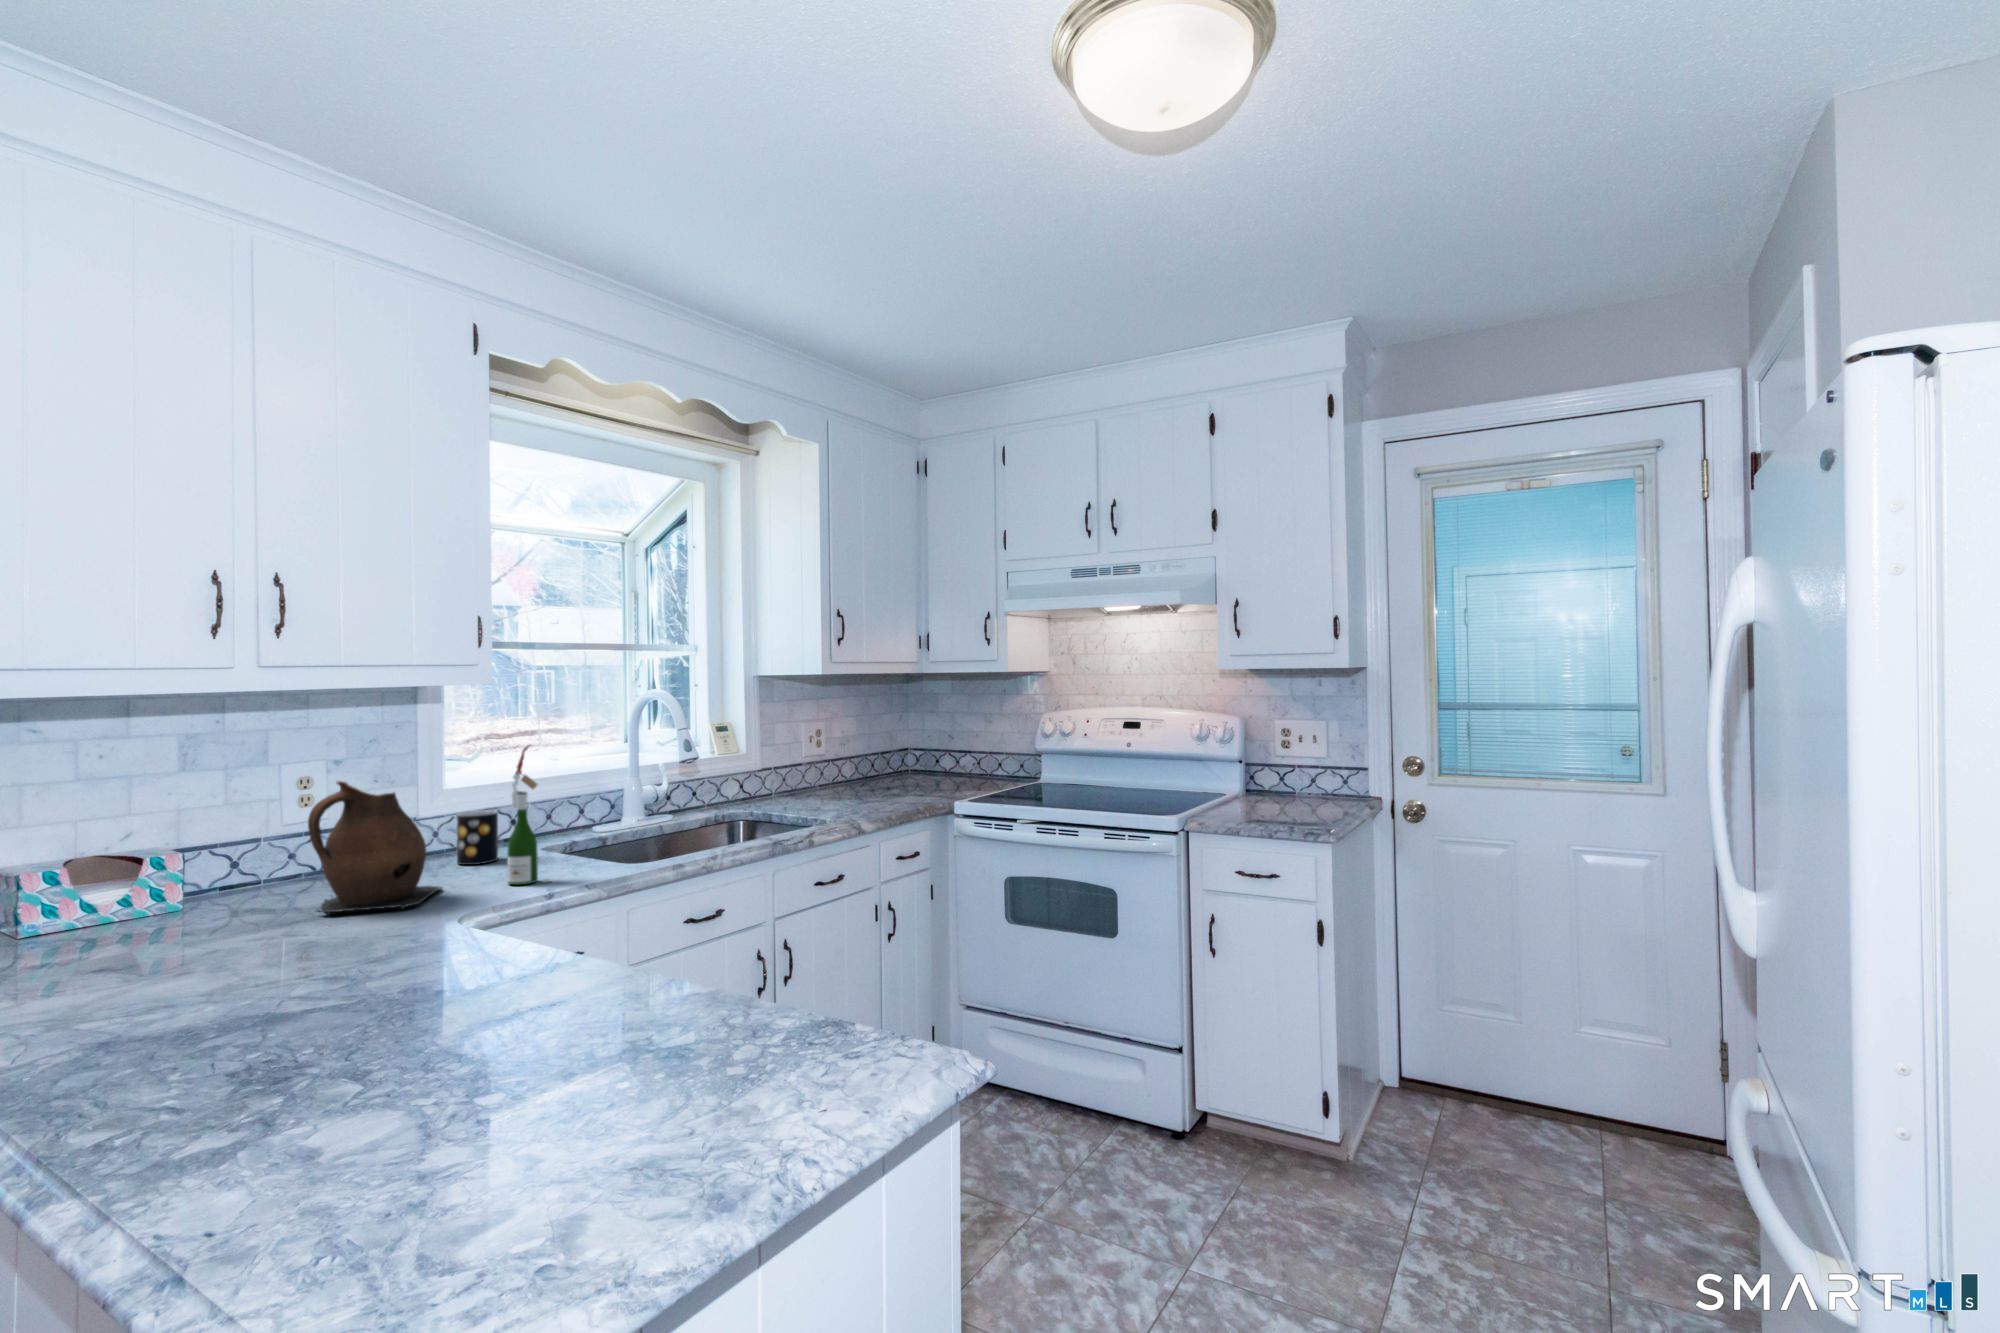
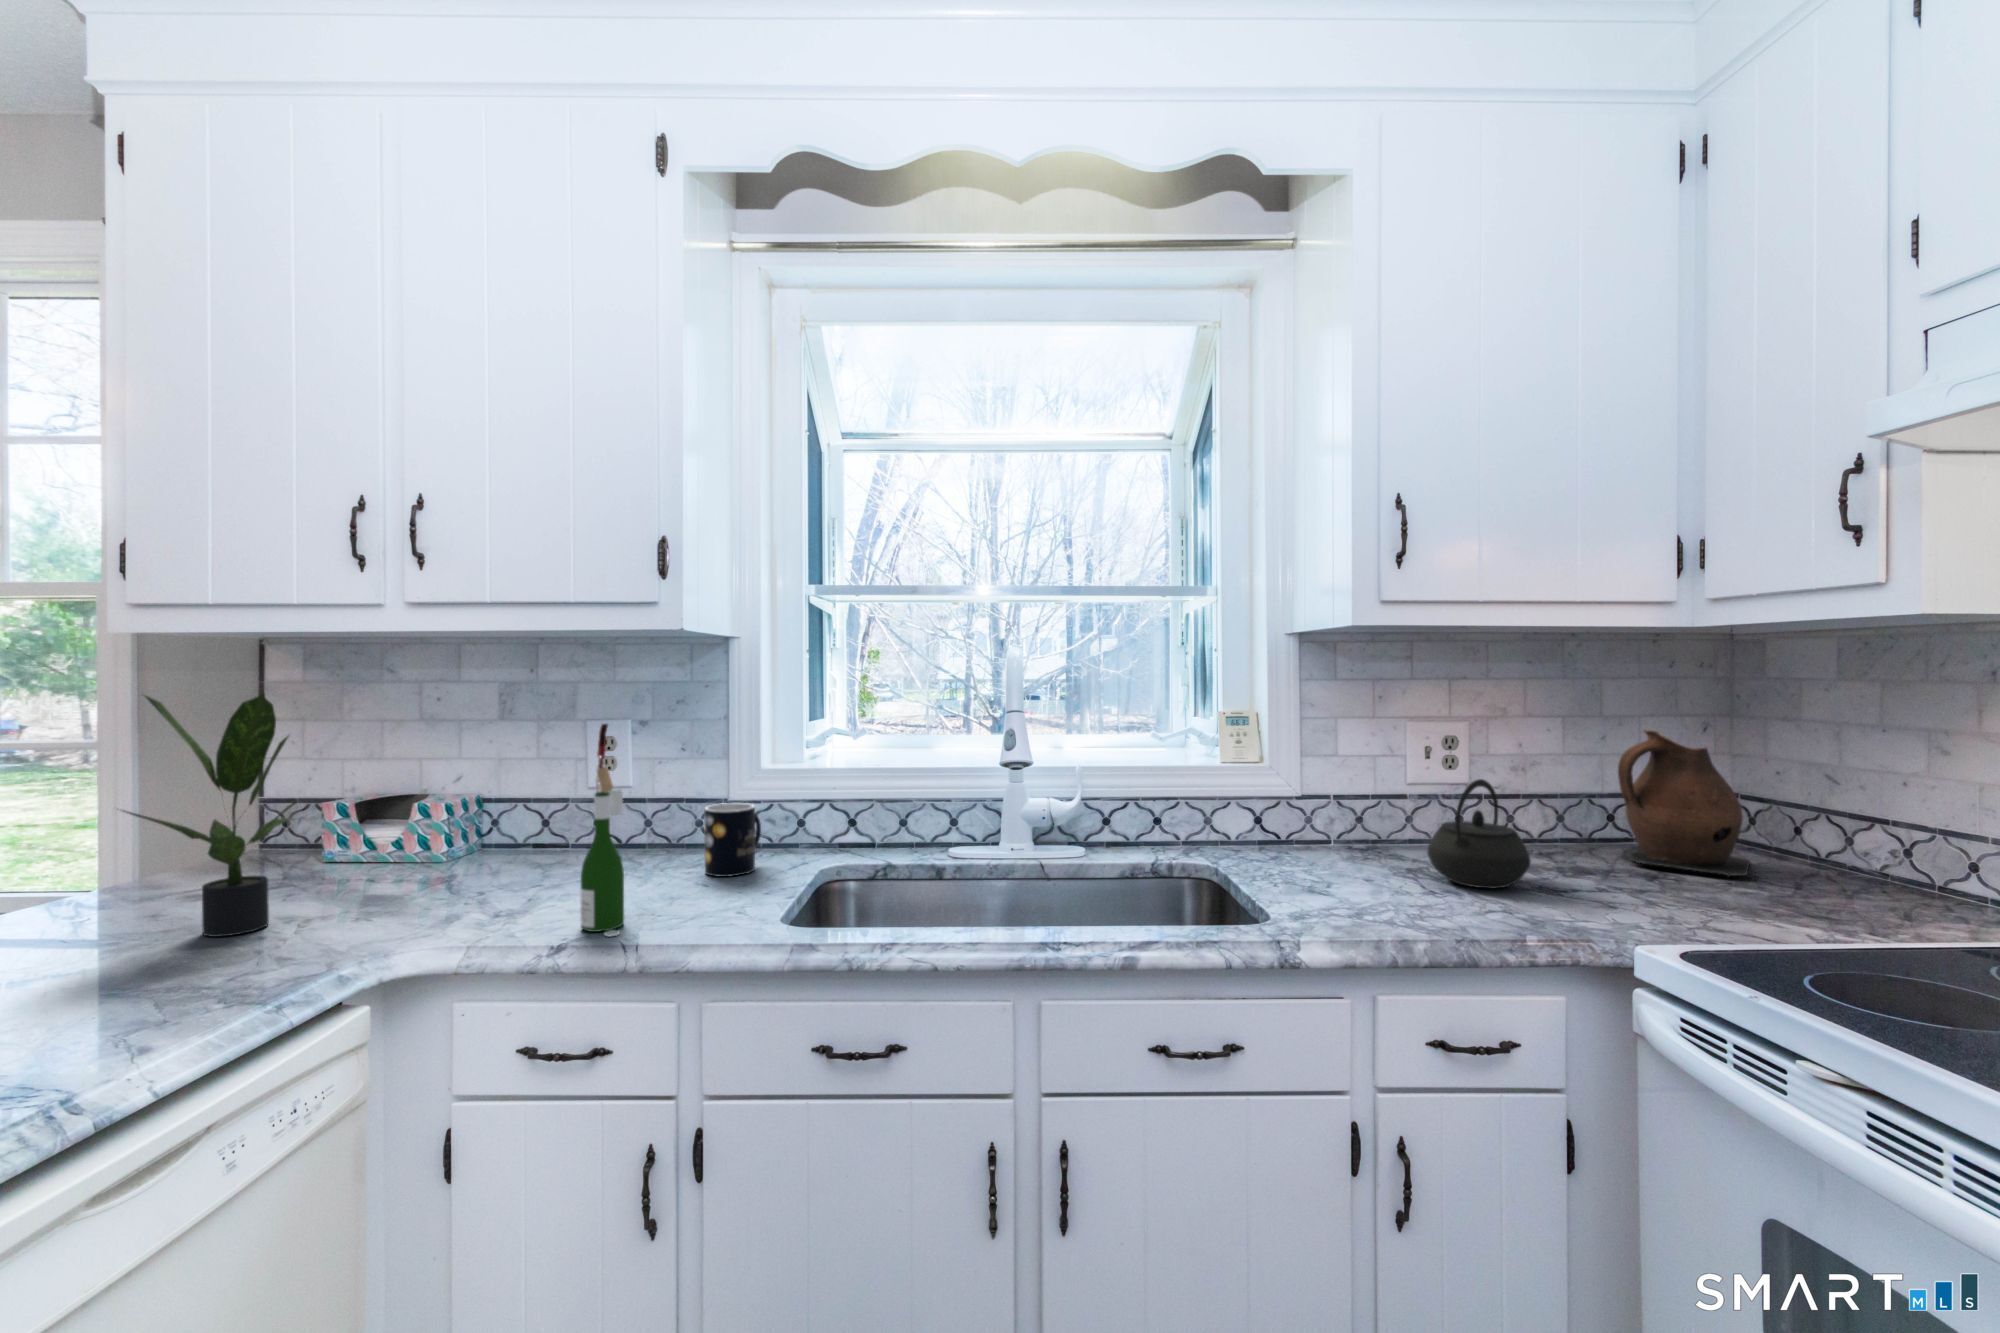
potted plant: none [157,743,291,953] -> present [123,693,298,937]
kettle: none [840,746,885,798] -> present [1427,779,1531,888]
ceramic pitcher: present [308,781,442,912] -> present [1618,729,1750,877]

